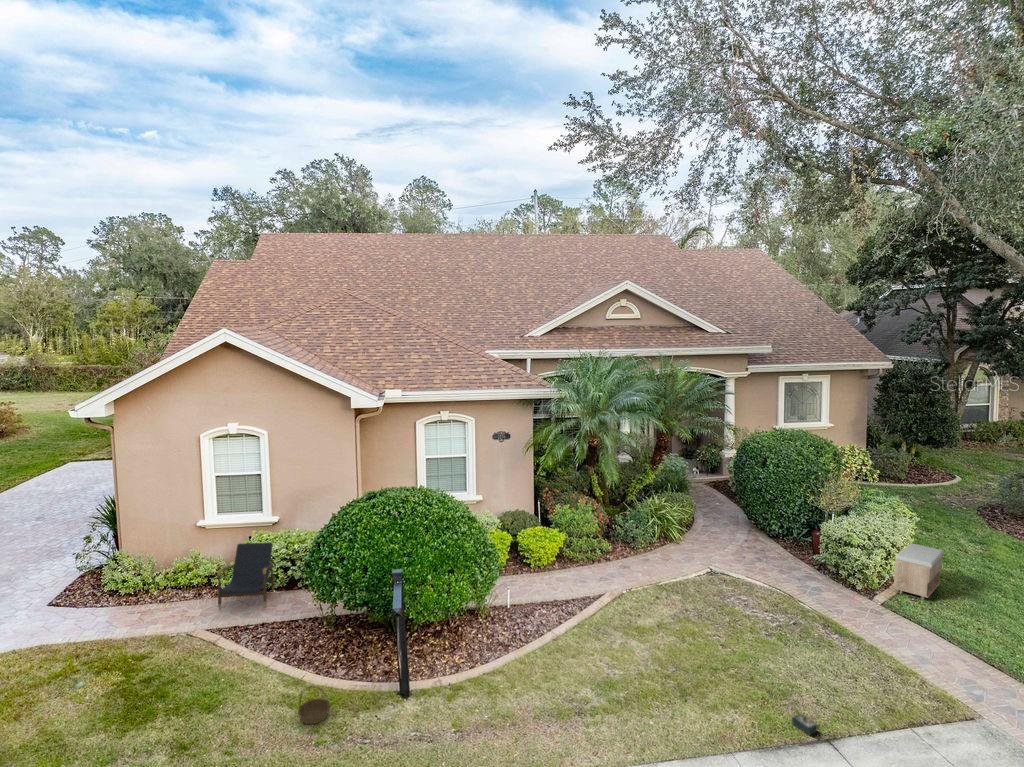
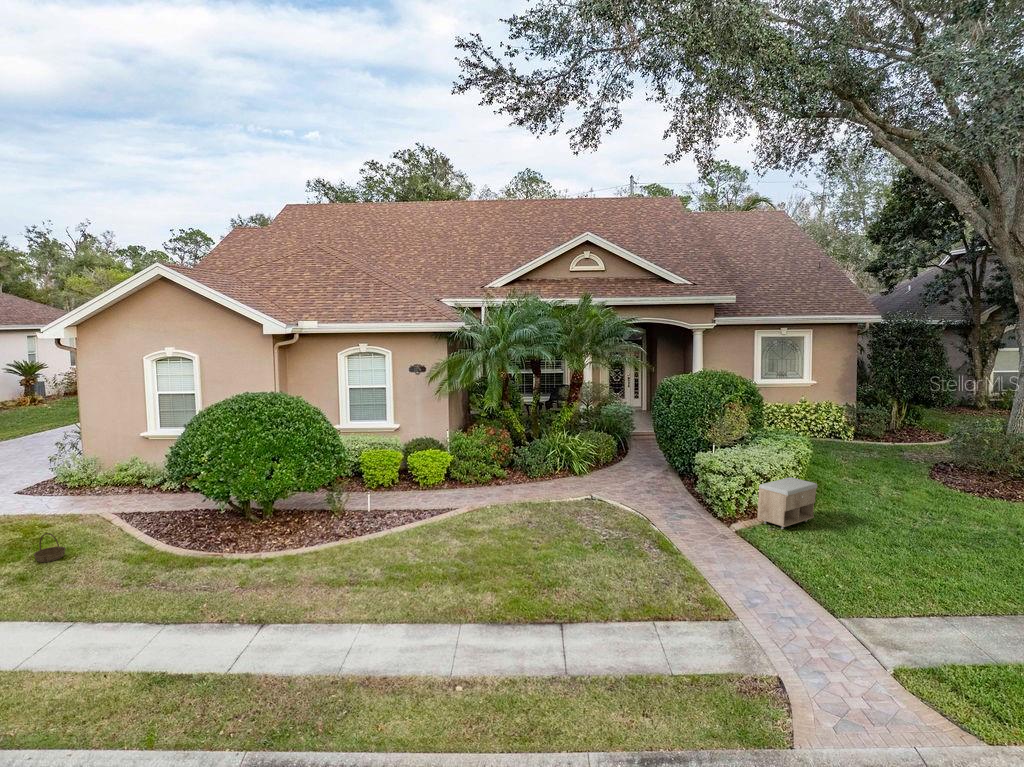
lounge chair: present [217,543,274,610] -> none [130,447,187,500]
basket: present [298,686,330,724] -> present [34,533,66,562]
decorative plant: present [789,695,822,735] -> none [532,573,558,608]

